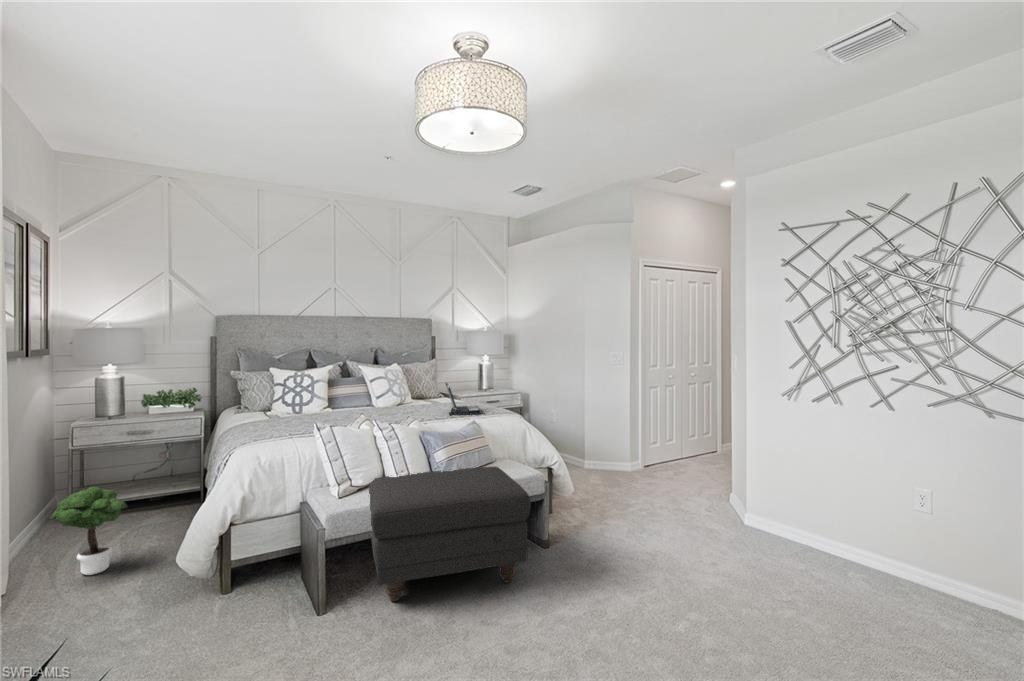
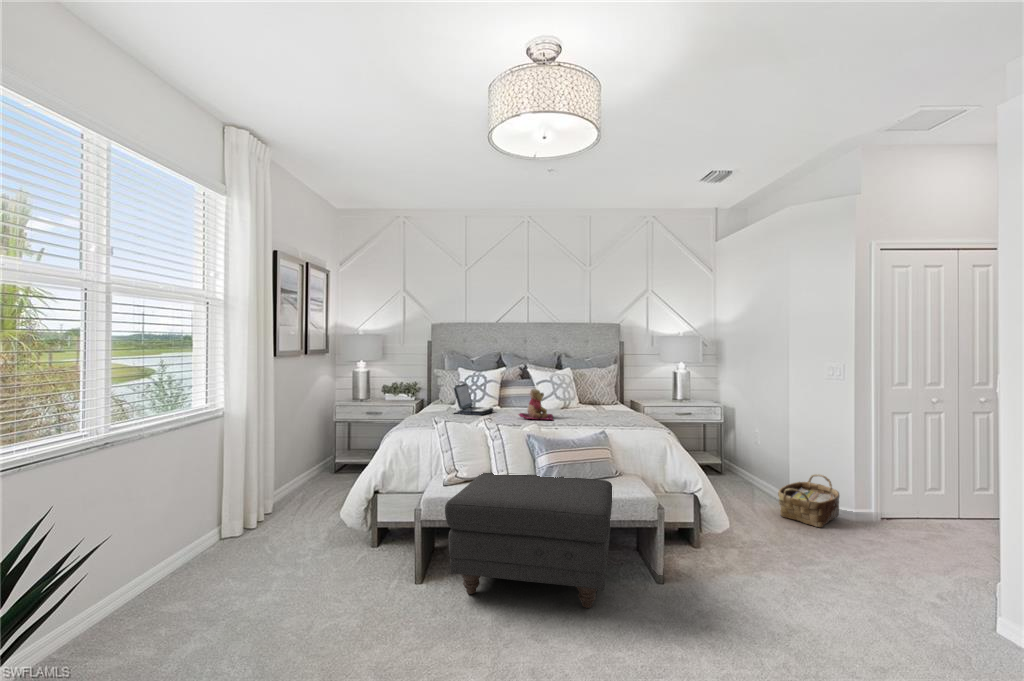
laptop: present [445,383,481,415] -> present [453,384,493,415]
teddy bear: none [369,387,410,418] -> present [519,389,553,420]
woven basket: none [588,439,628,480] -> present [778,474,839,527]
potted tree: present [50,487,127,575] -> none [274,449,320,515]

